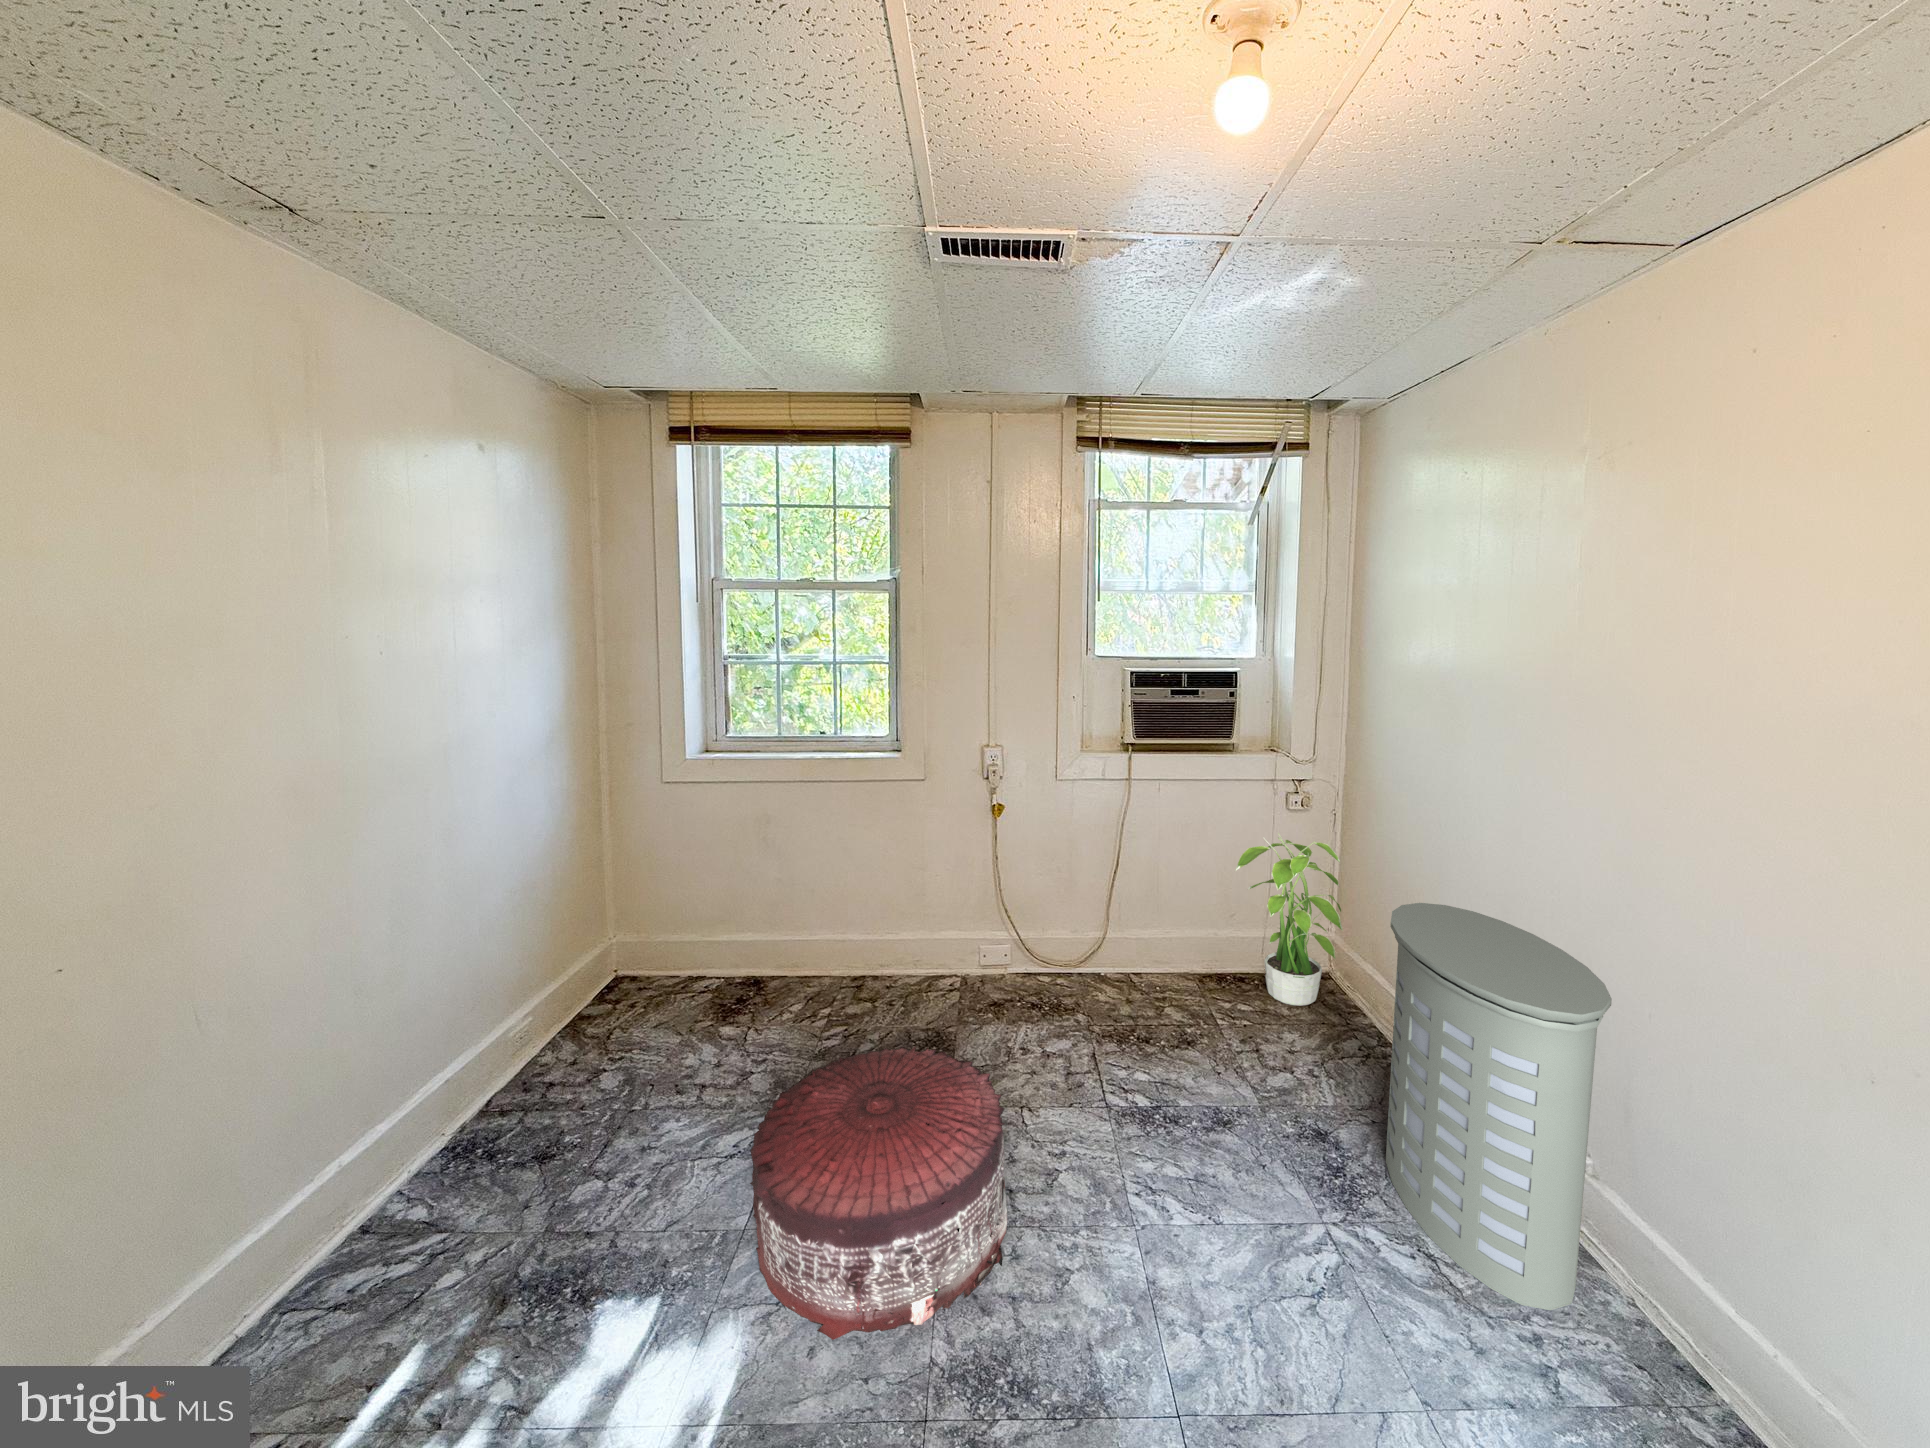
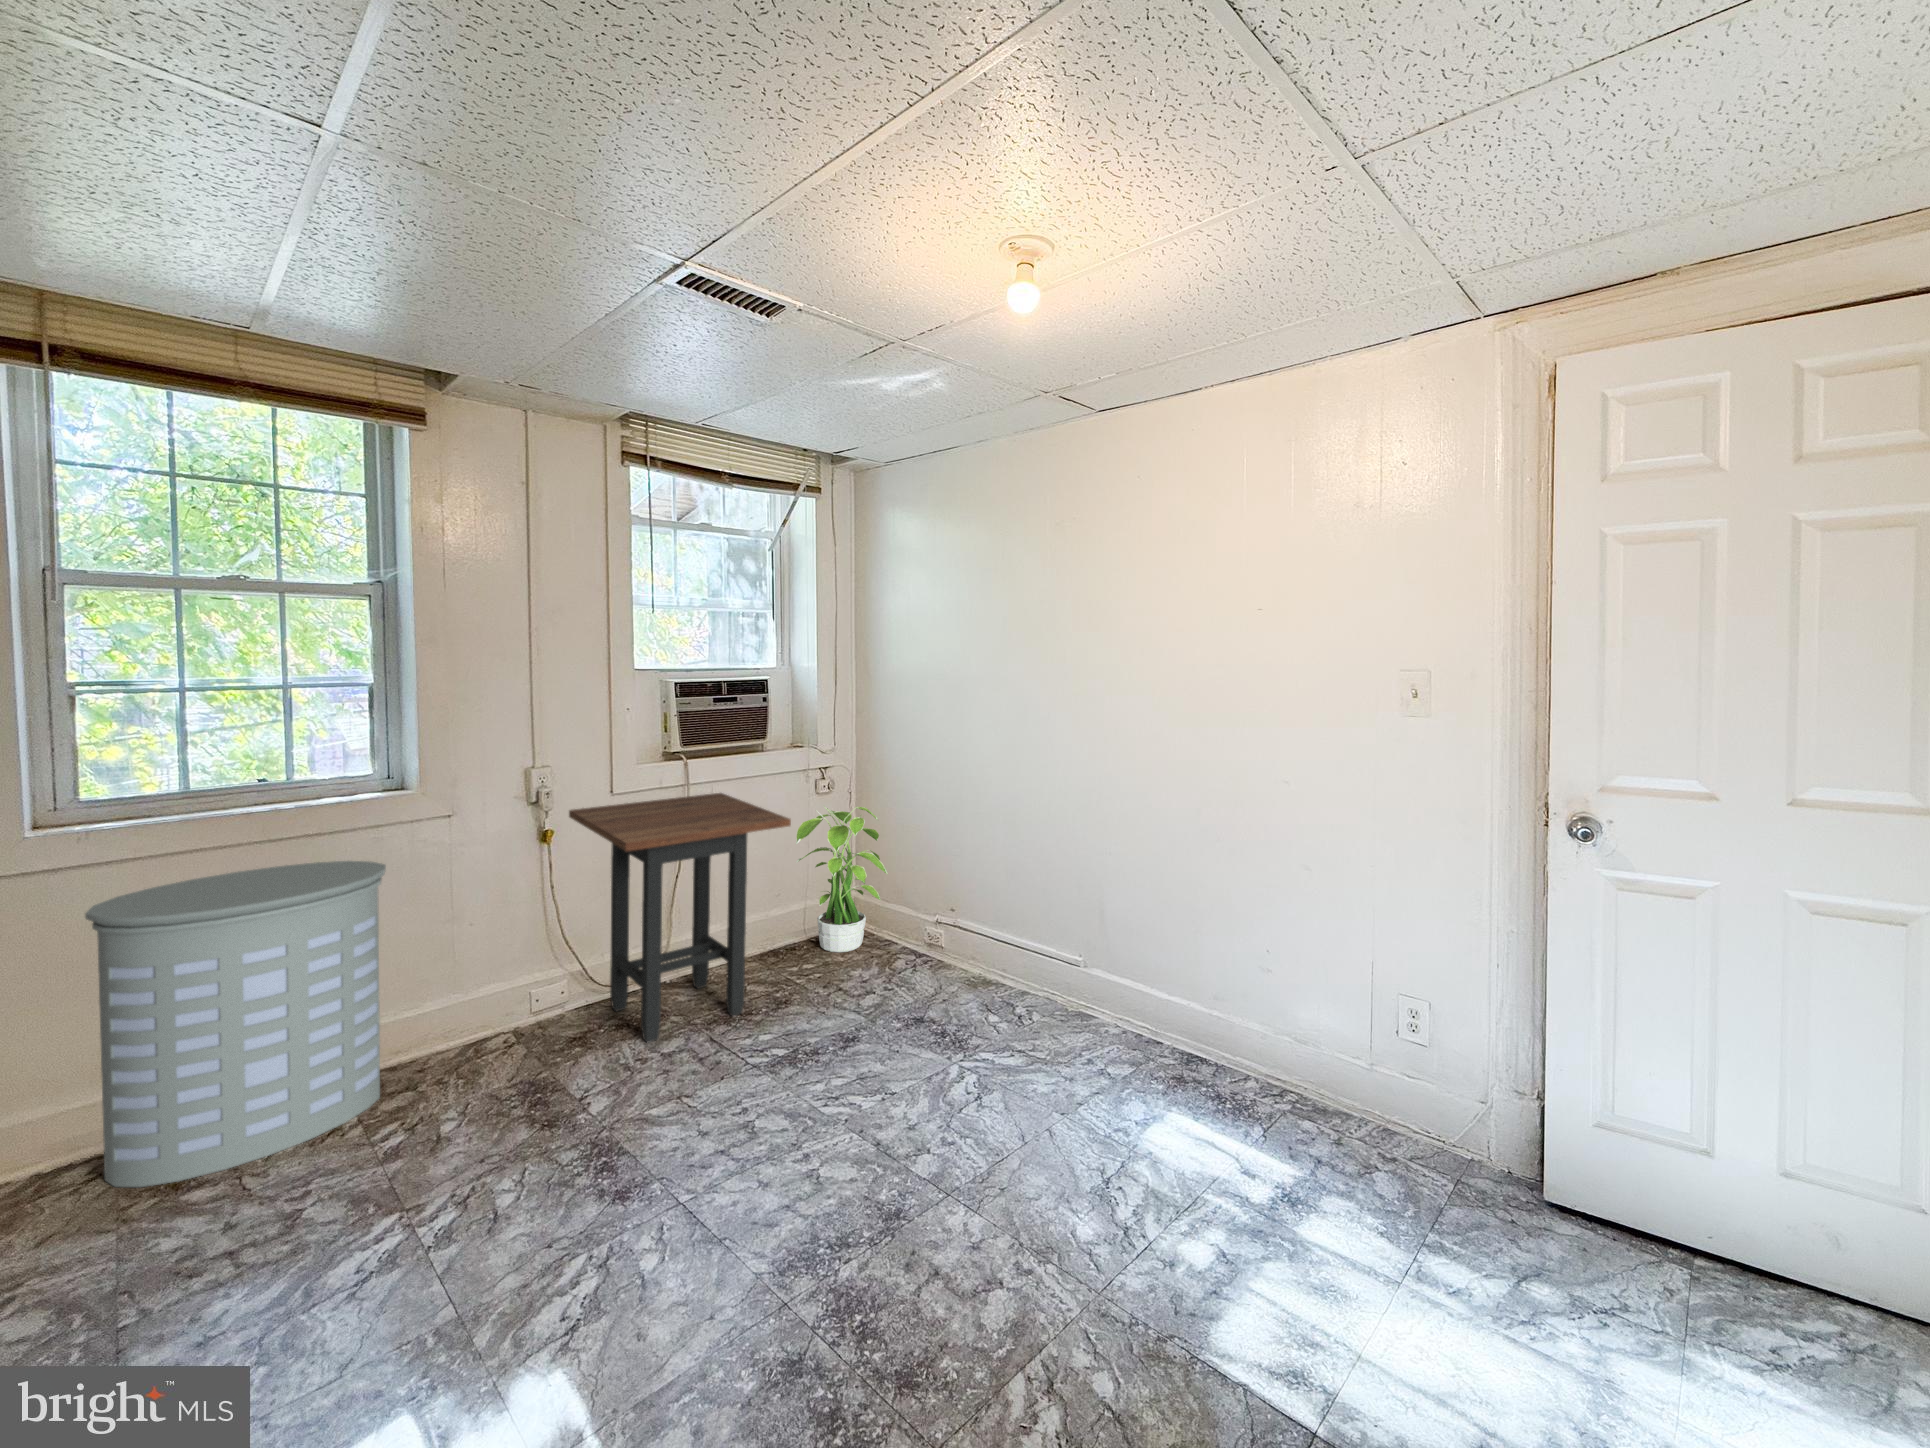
side table: none [1011,800,1184,1037] -> present [569,793,791,1043]
laundry hamper: present [1386,903,1612,1310] -> present [85,861,386,1187]
pouf: present [750,1047,1007,1340] -> none [465,1049,768,1327]

